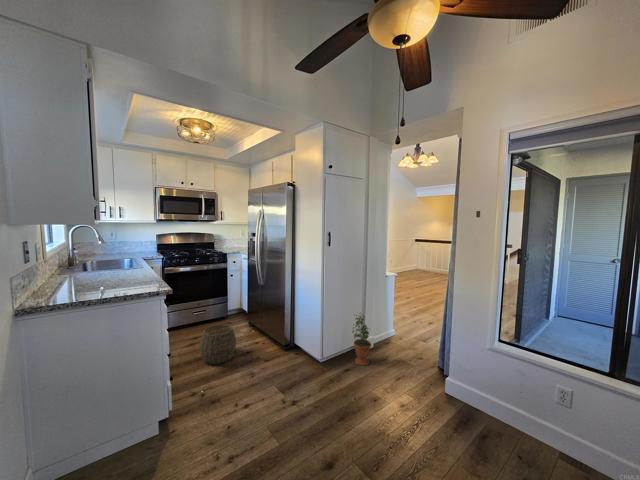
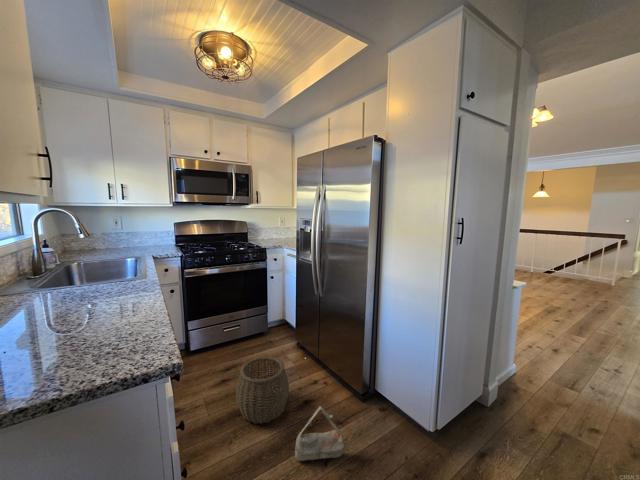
potted plant: present [352,315,371,366] -> none [477,350,513,441]
bag: none [235,345,266,379] -> present [295,407,344,461]

